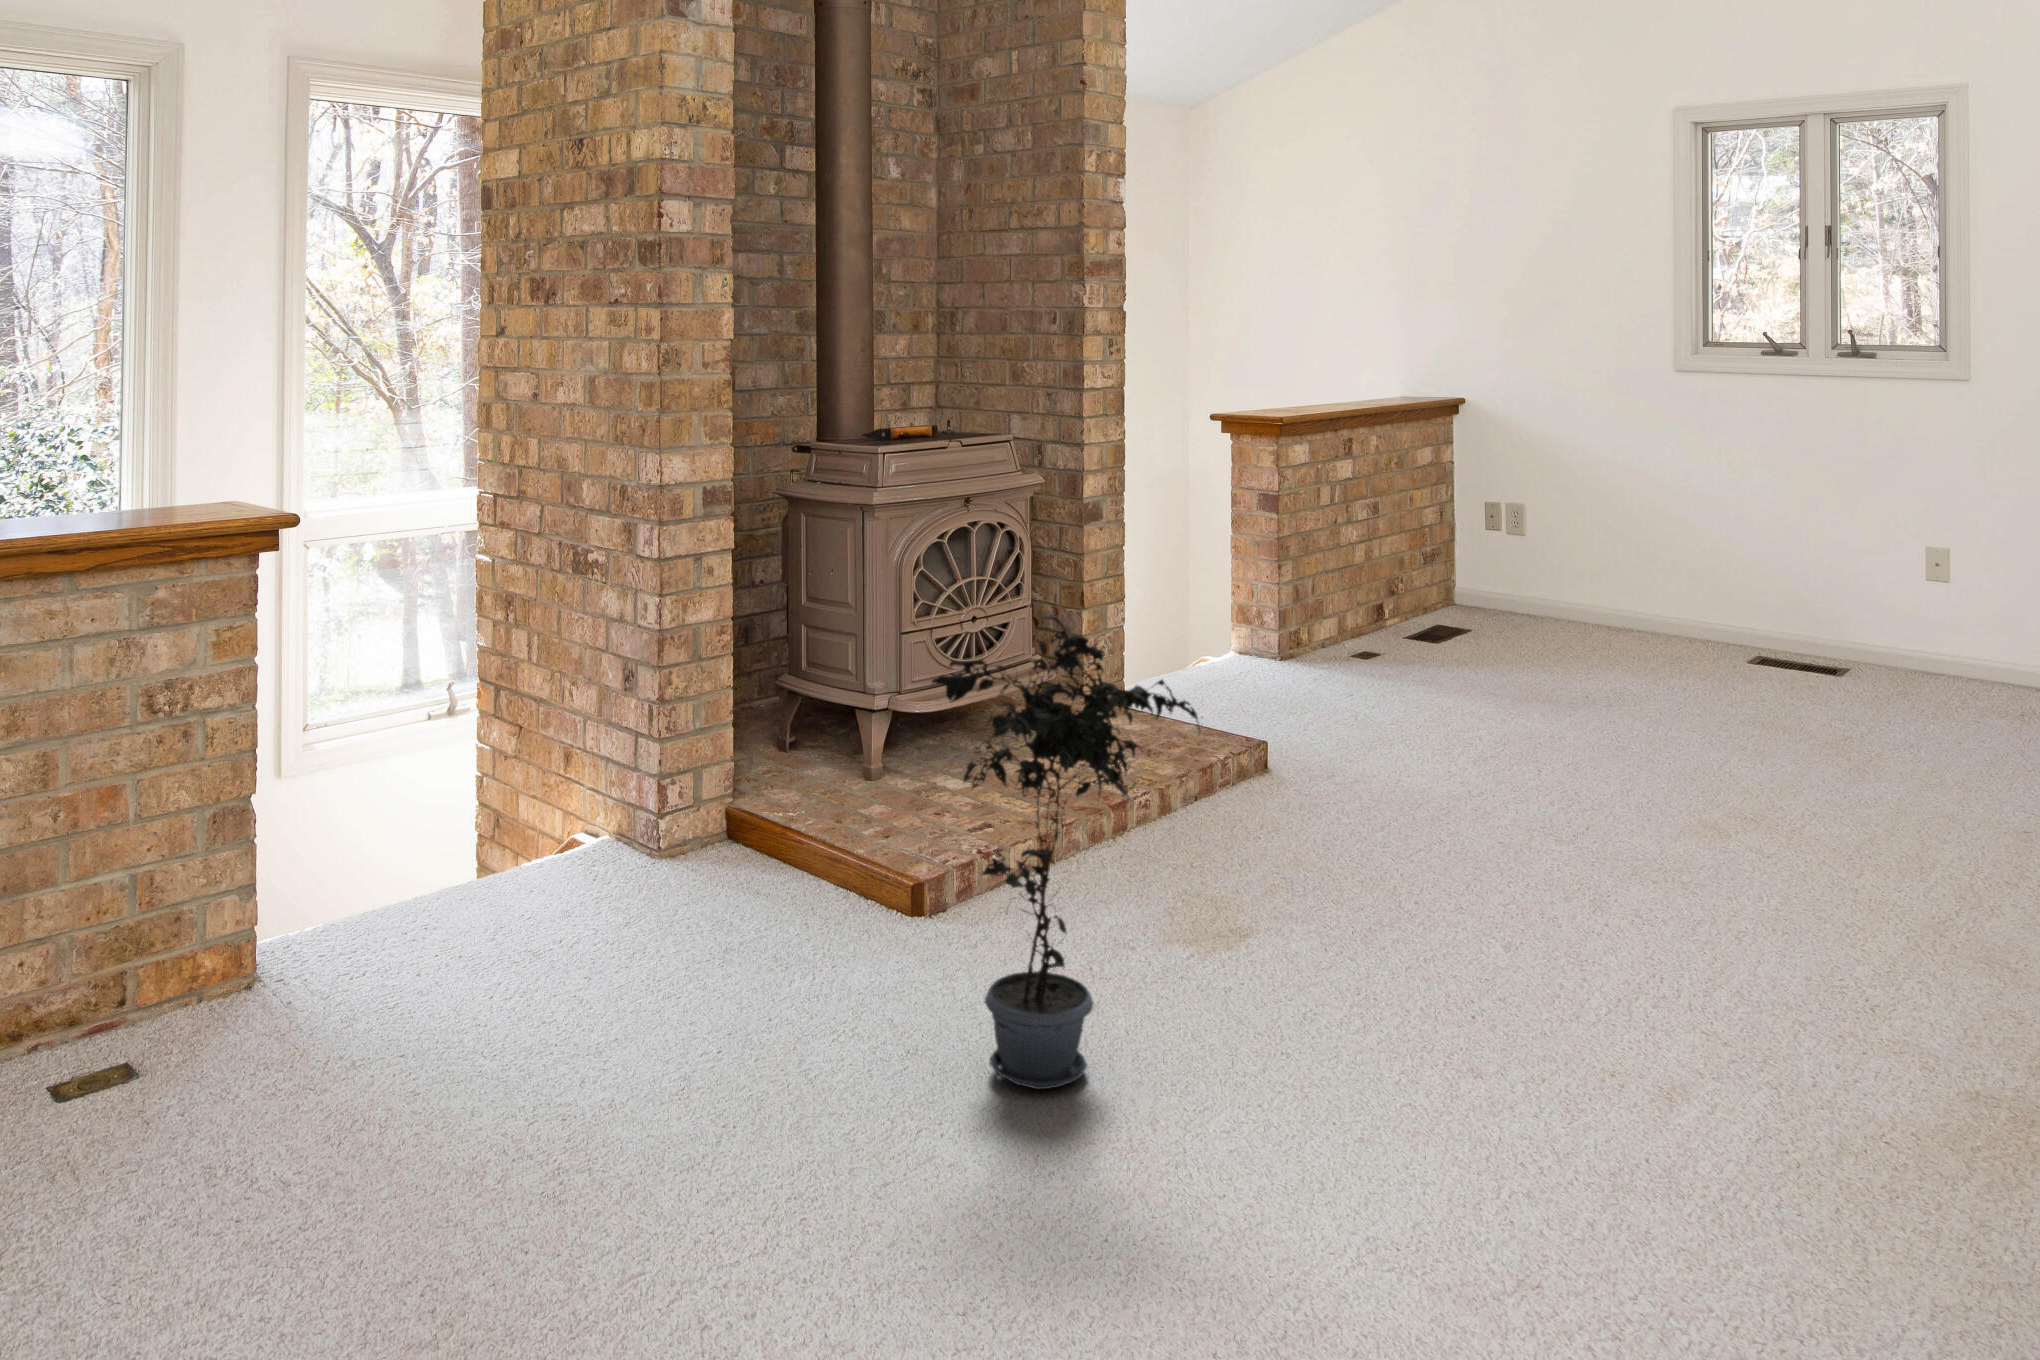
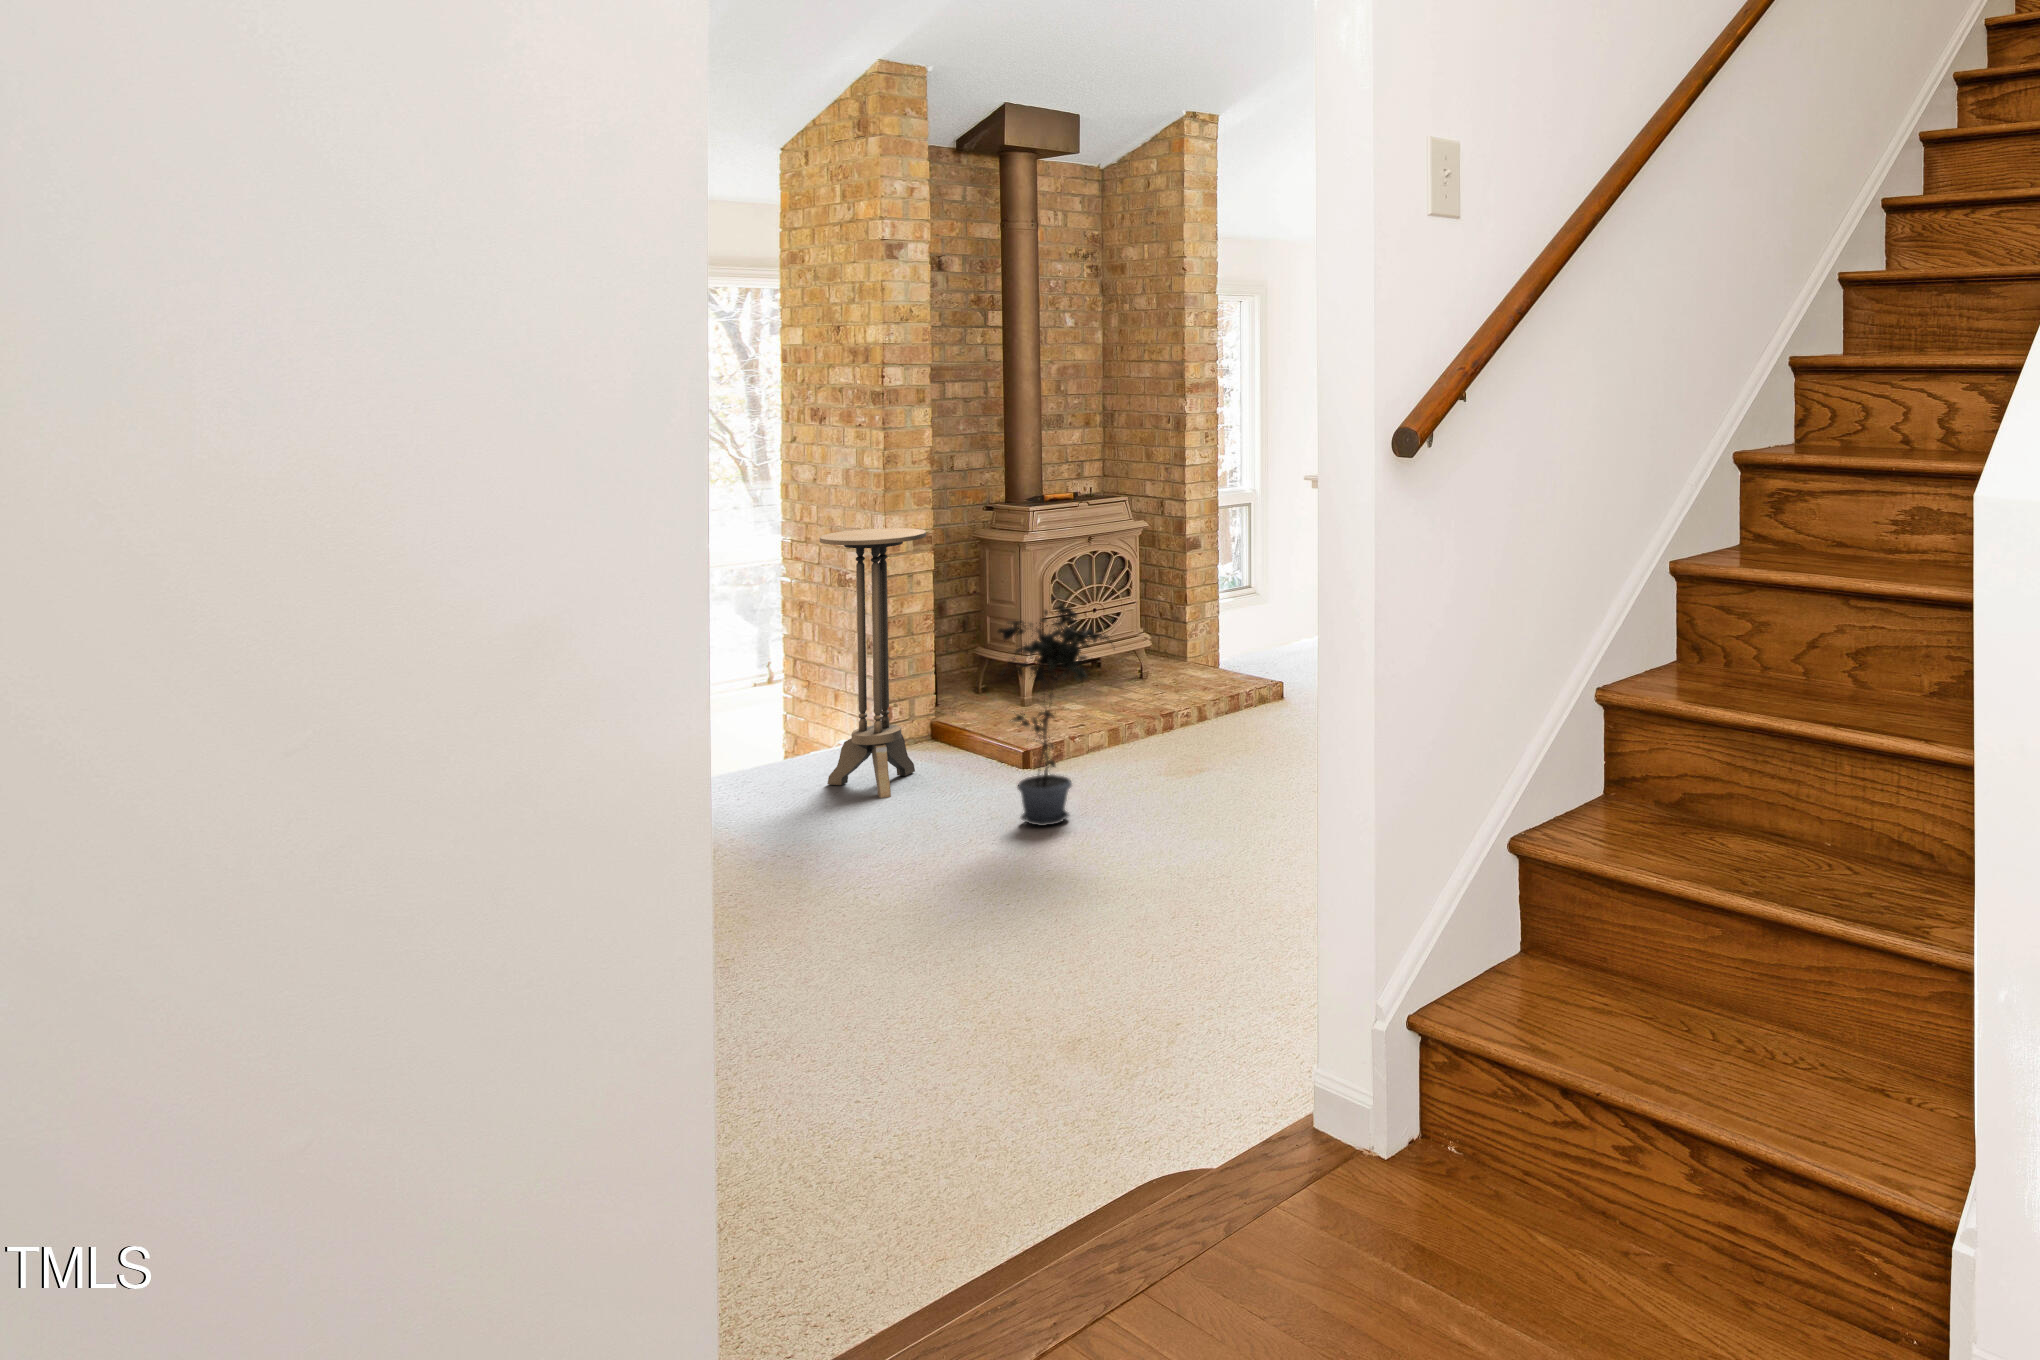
side table: none [570,477,757,983] -> present [820,528,926,798]

